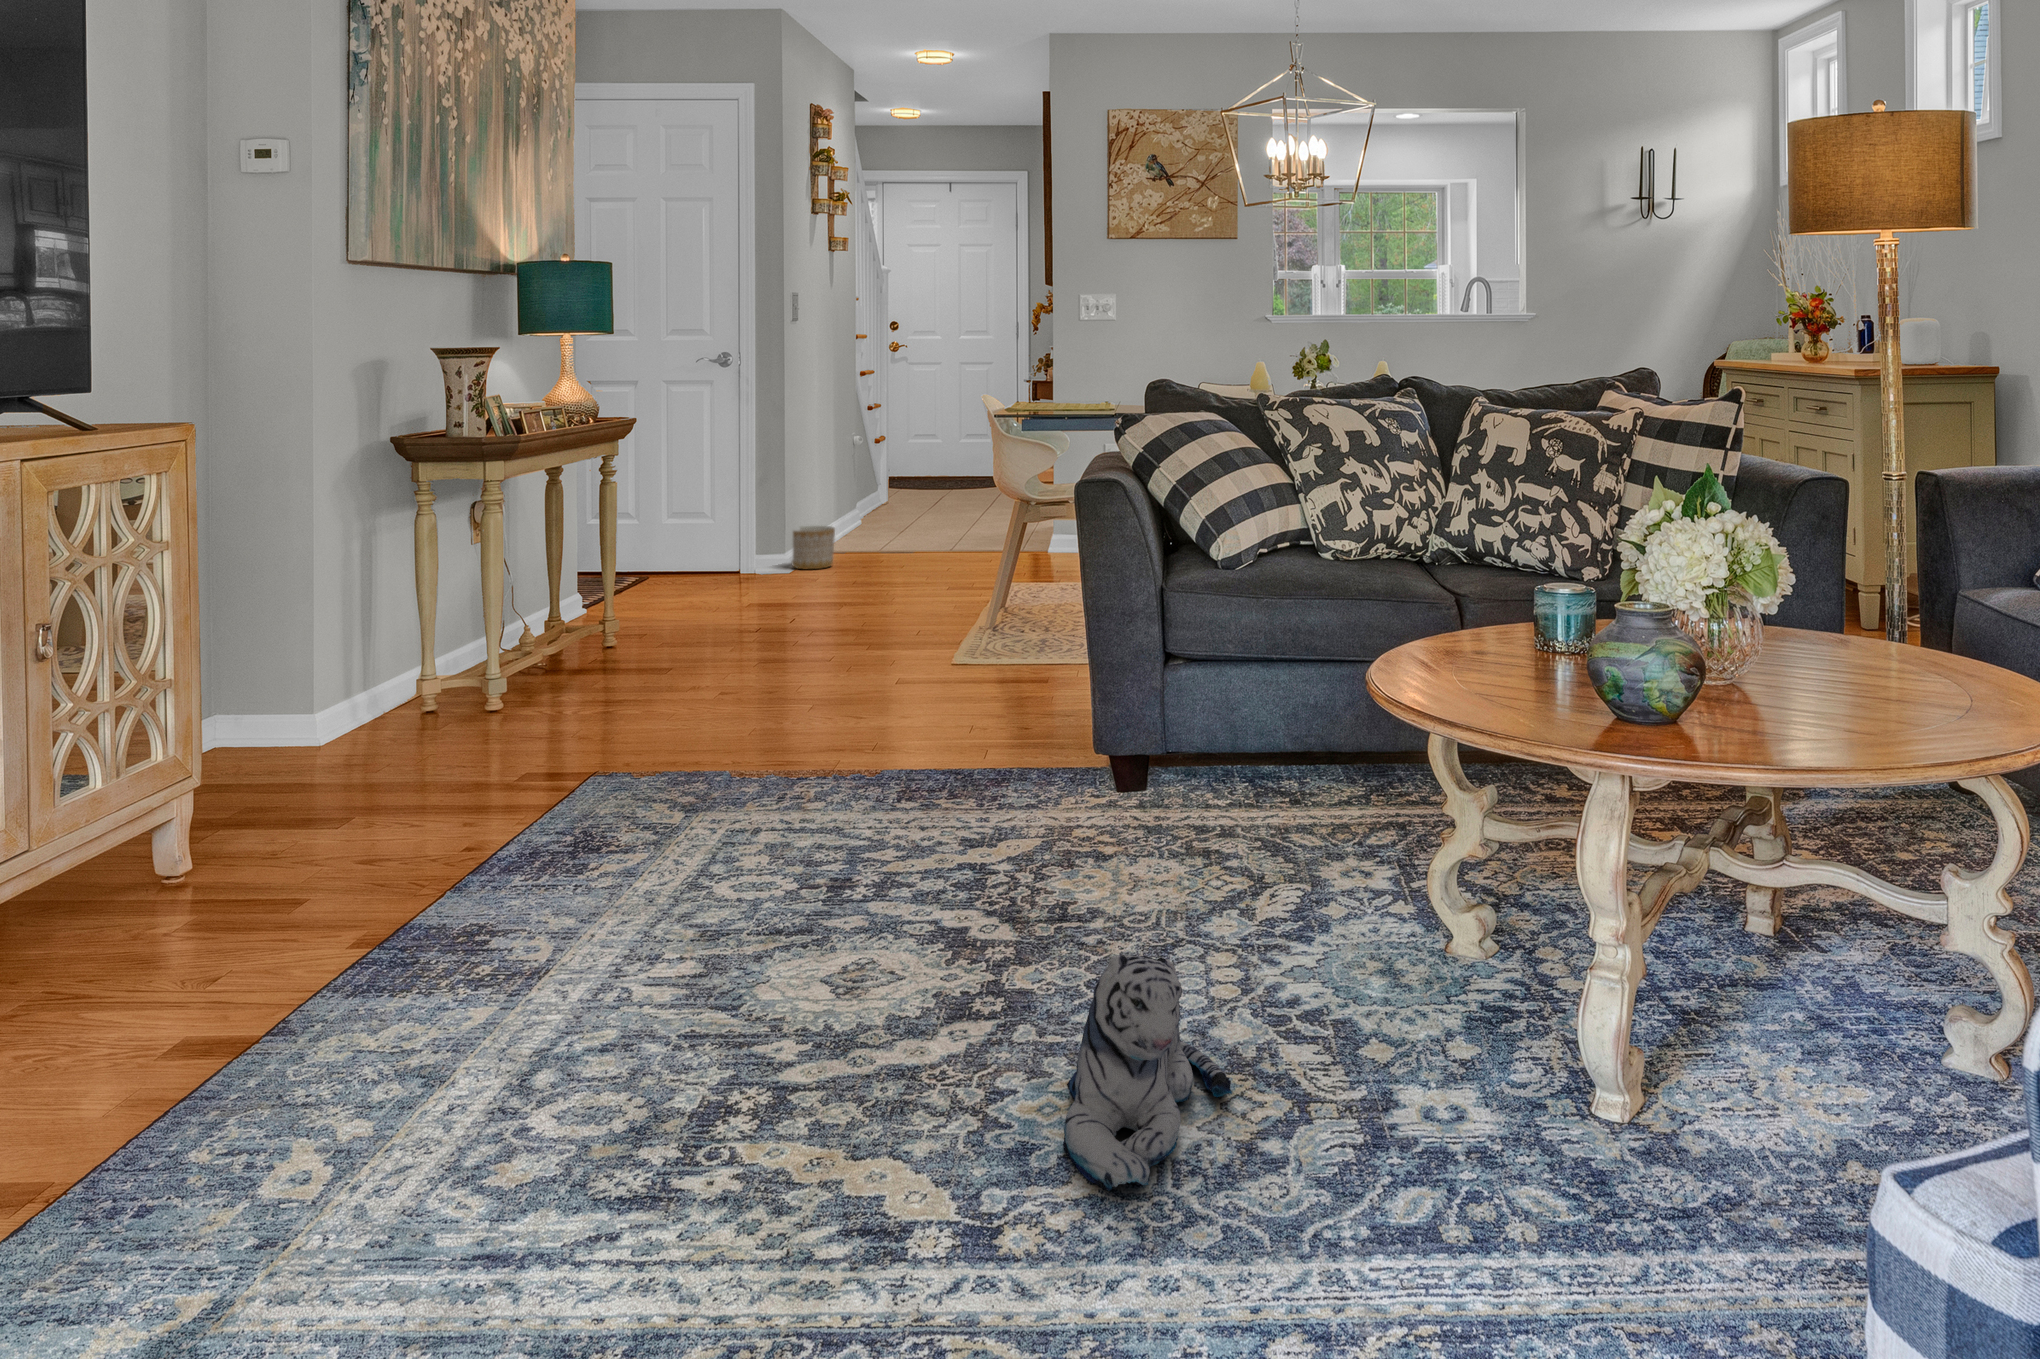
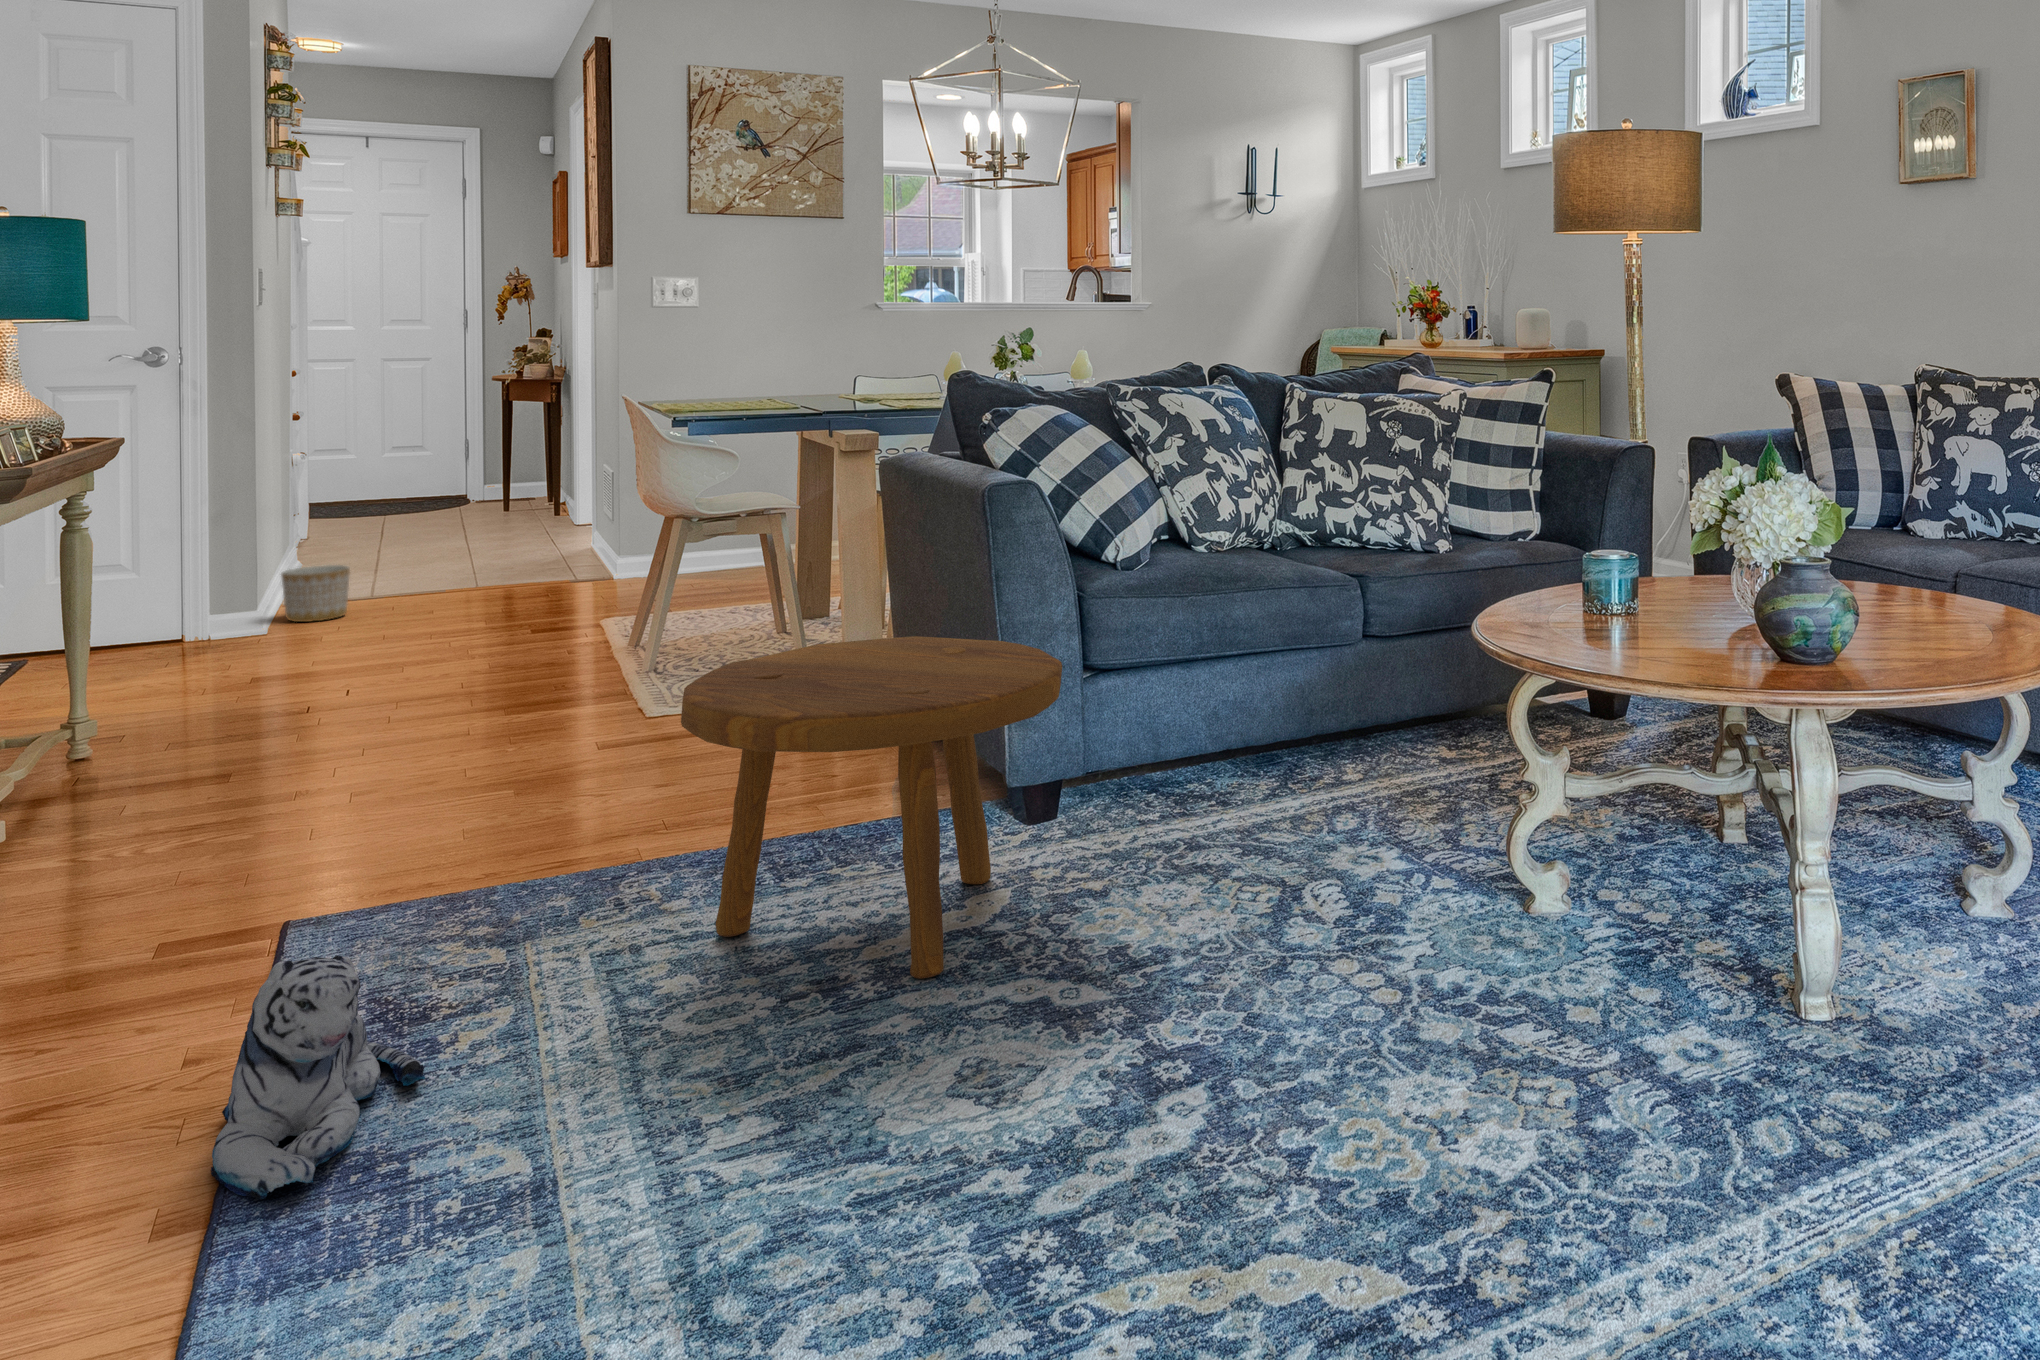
footstool: none [755,612,1067,901] -> present [681,636,1062,979]
plush toy: present [1063,955,1232,1191] -> present [211,956,425,1199]

